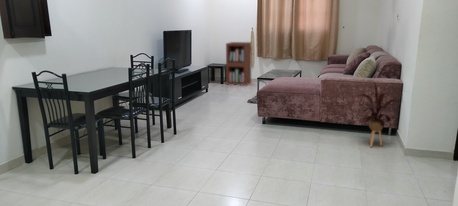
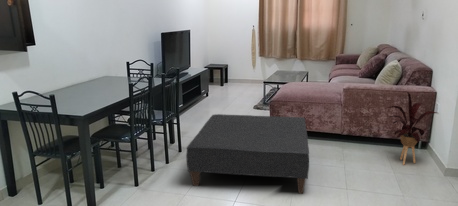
bookshelf: present [226,42,252,85] -> none [226,41,253,88]
ottoman: none [177,102,286,166] -> present [186,114,309,194]

